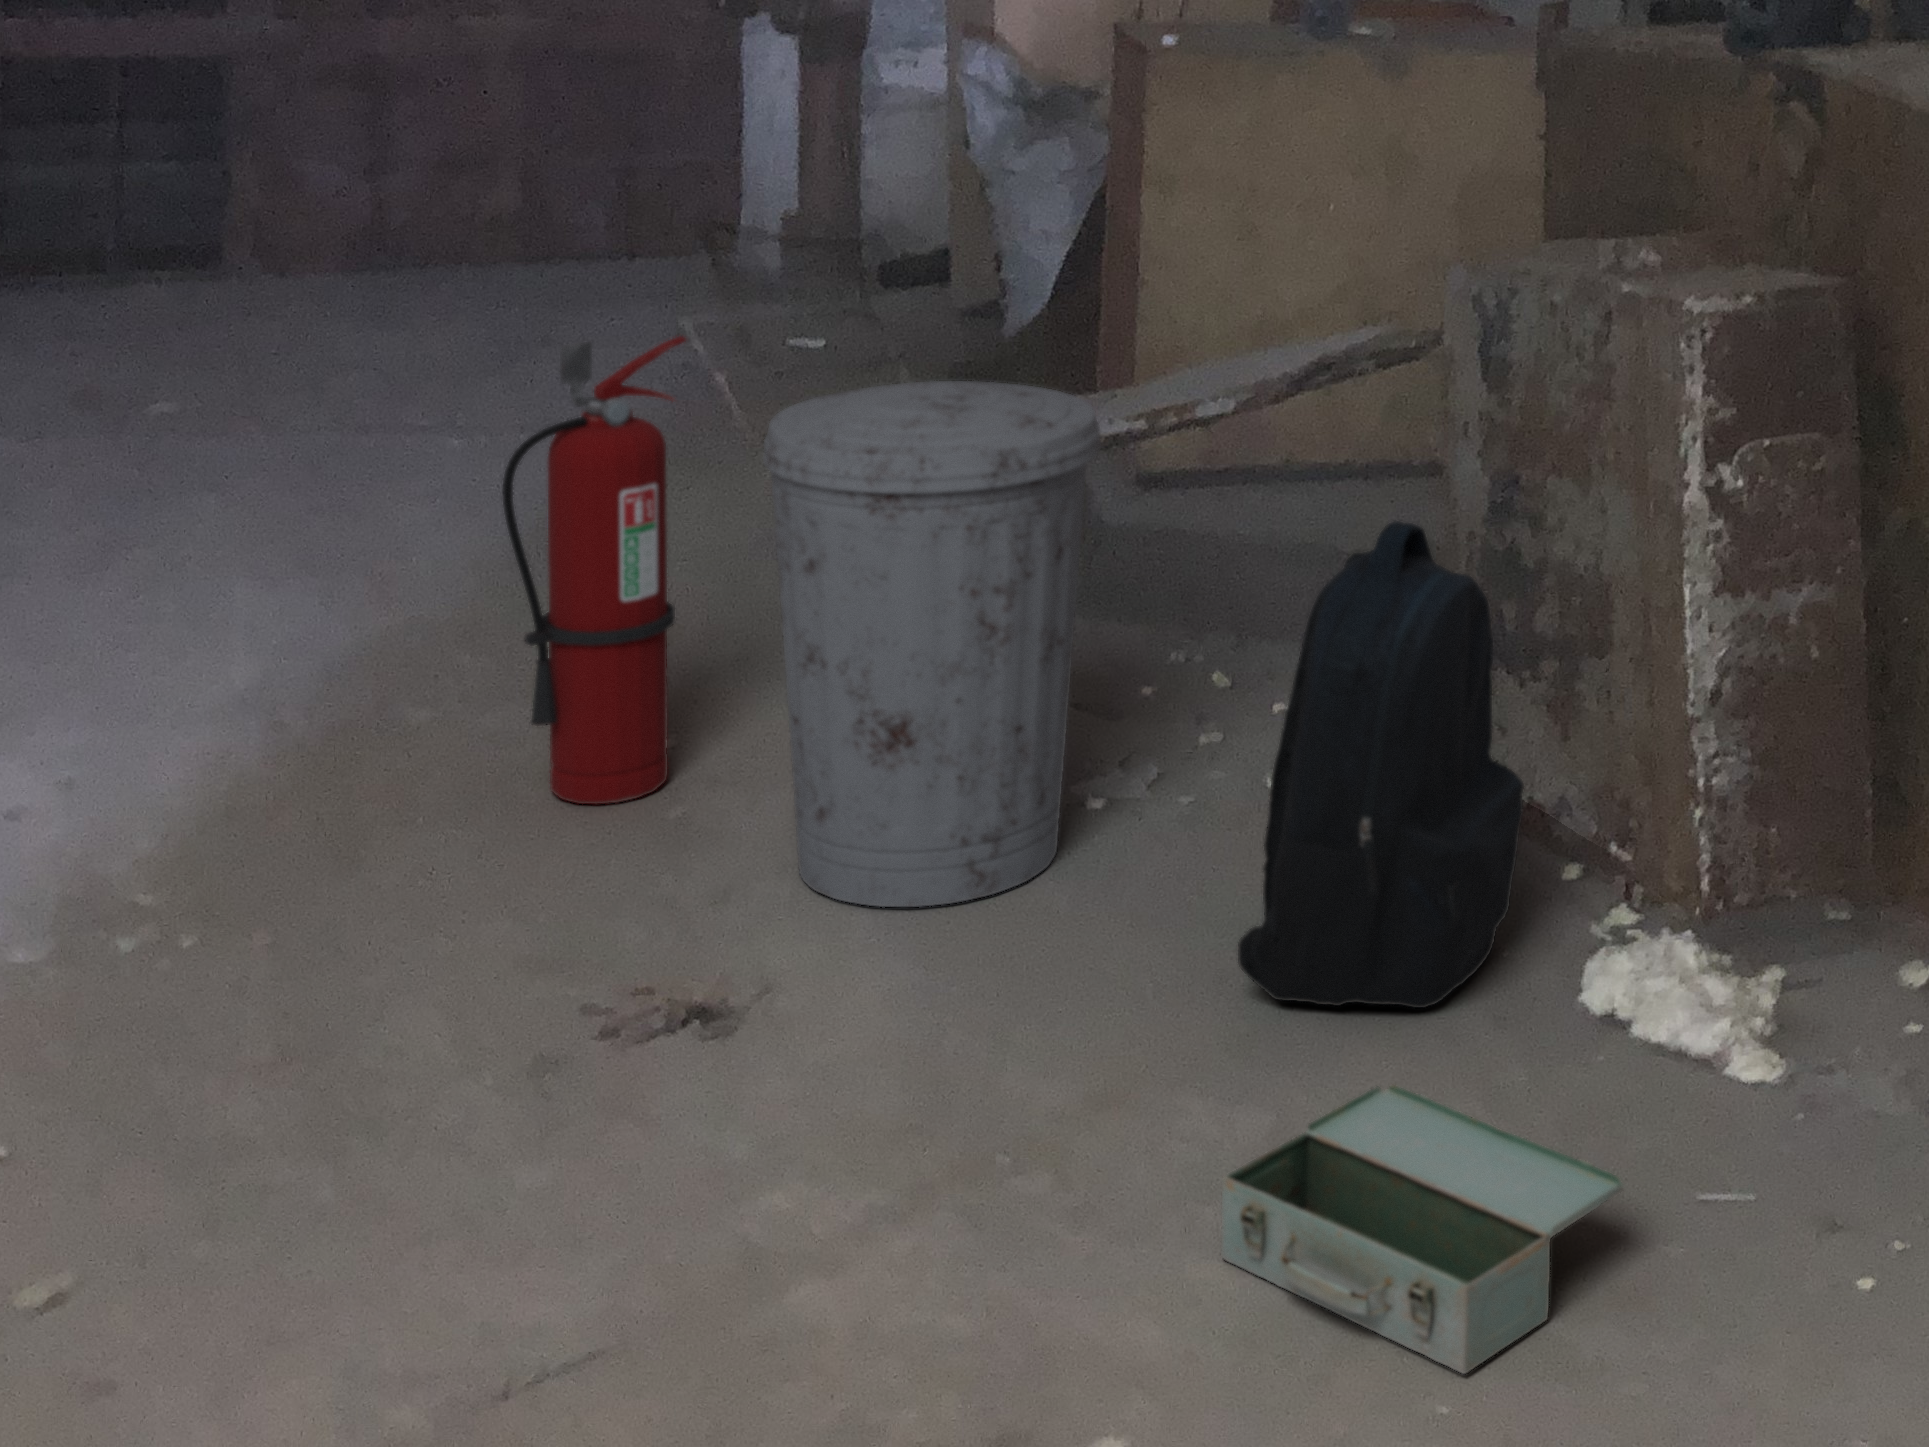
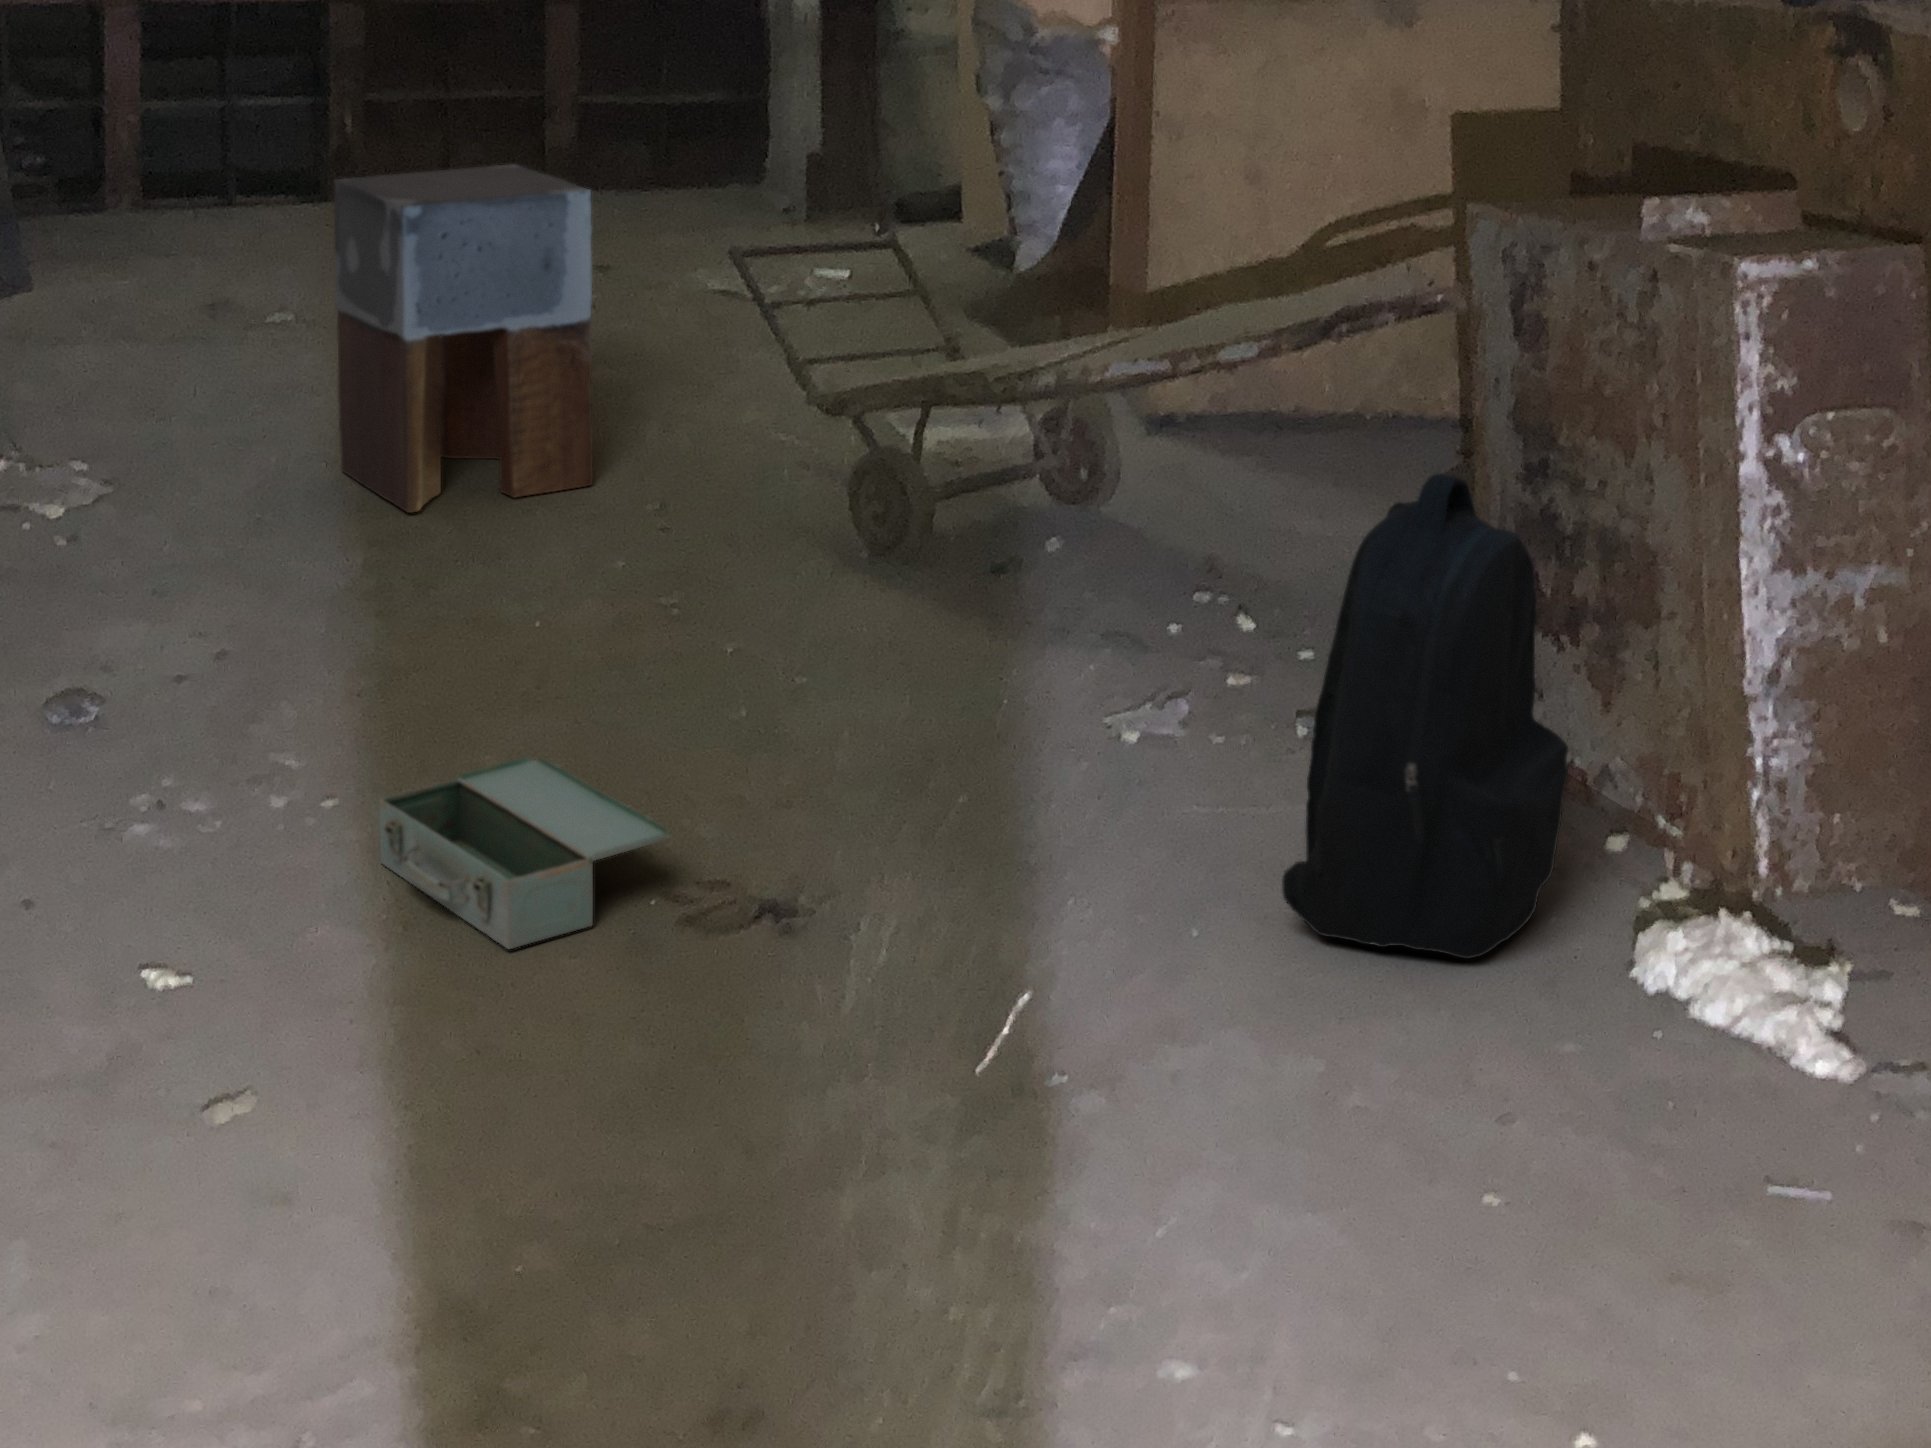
stool: none [210,227,522,617] -> present [334,164,593,513]
fire extinguisher: present [503,337,686,804] -> none [599,268,753,697]
trash can: present [763,381,1101,907] -> none [830,320,1140,815]
toolbox: present [1221,1085,1624,1374] -> present [379,757,670,949]

